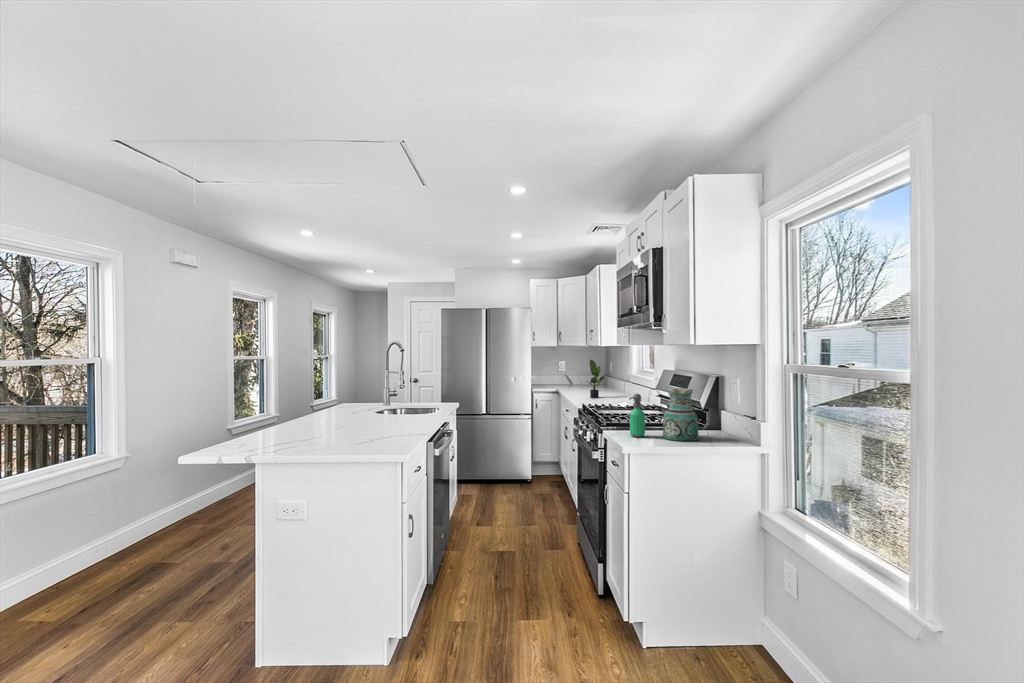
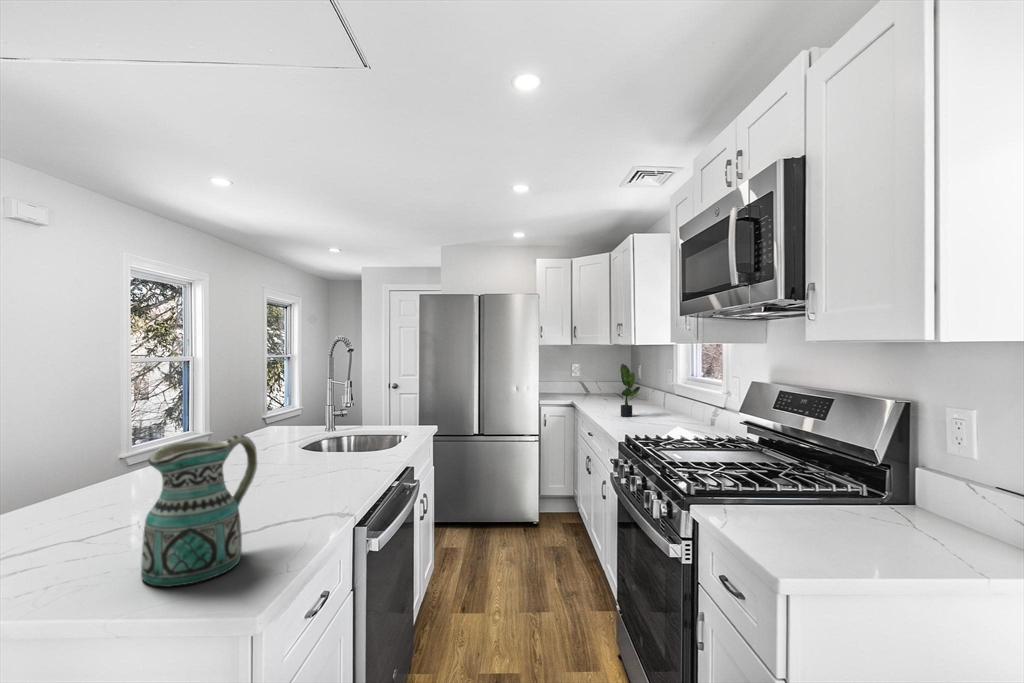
ceramic pitcher: present [663,387,699,441] -> present [141,435,258,587]
soap dispenser: present [629,394,645,437] -> none [750,438,782,526]

